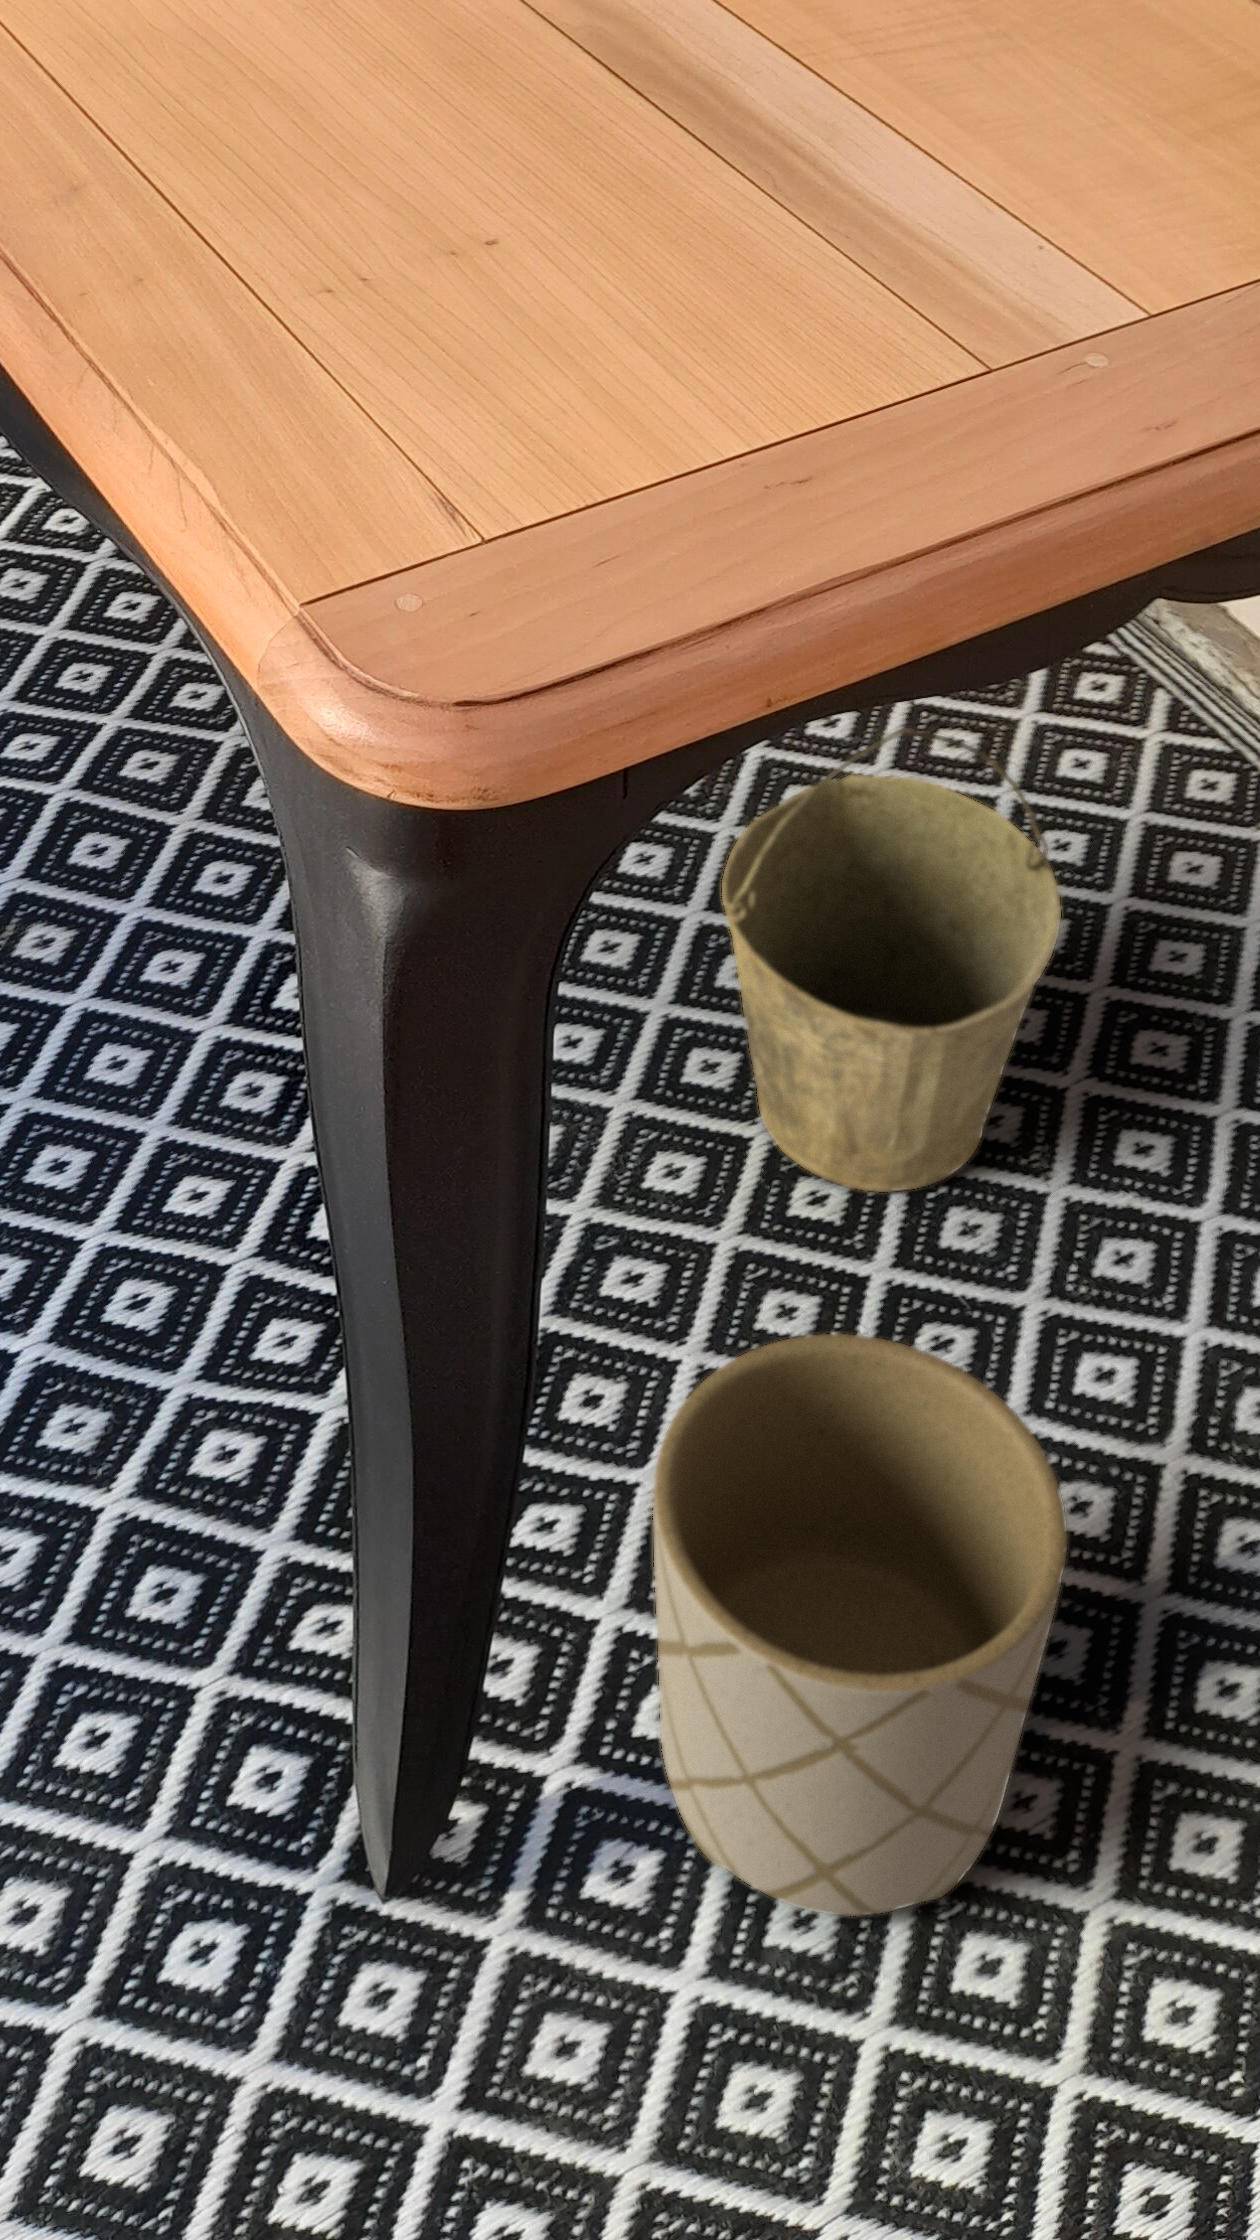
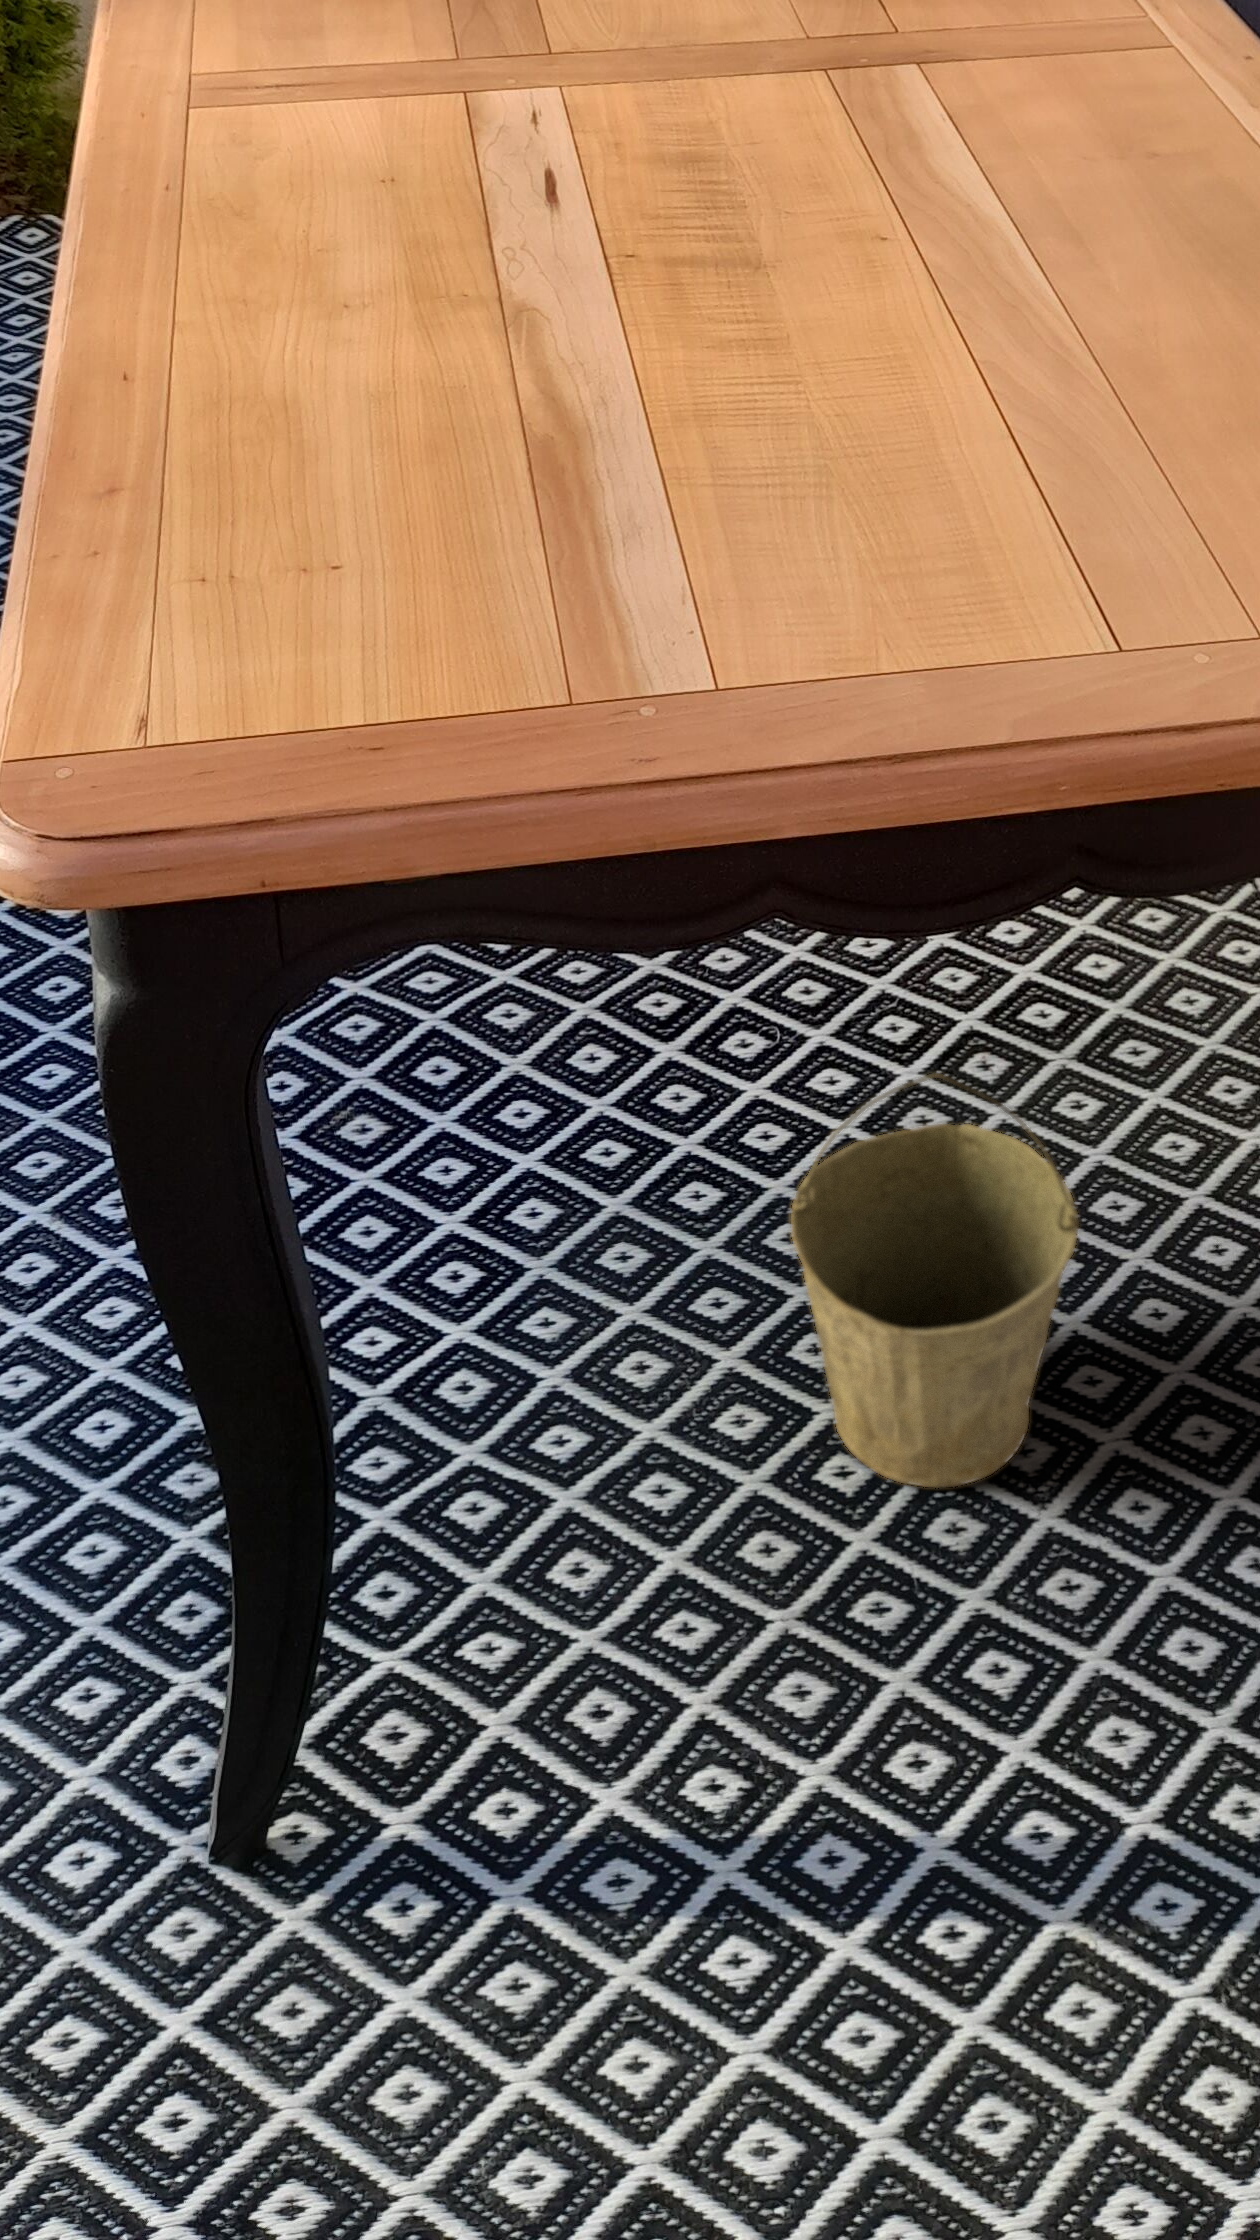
planter: present [653,1334,1067,1916] -> none [434,1511,761,2005]

